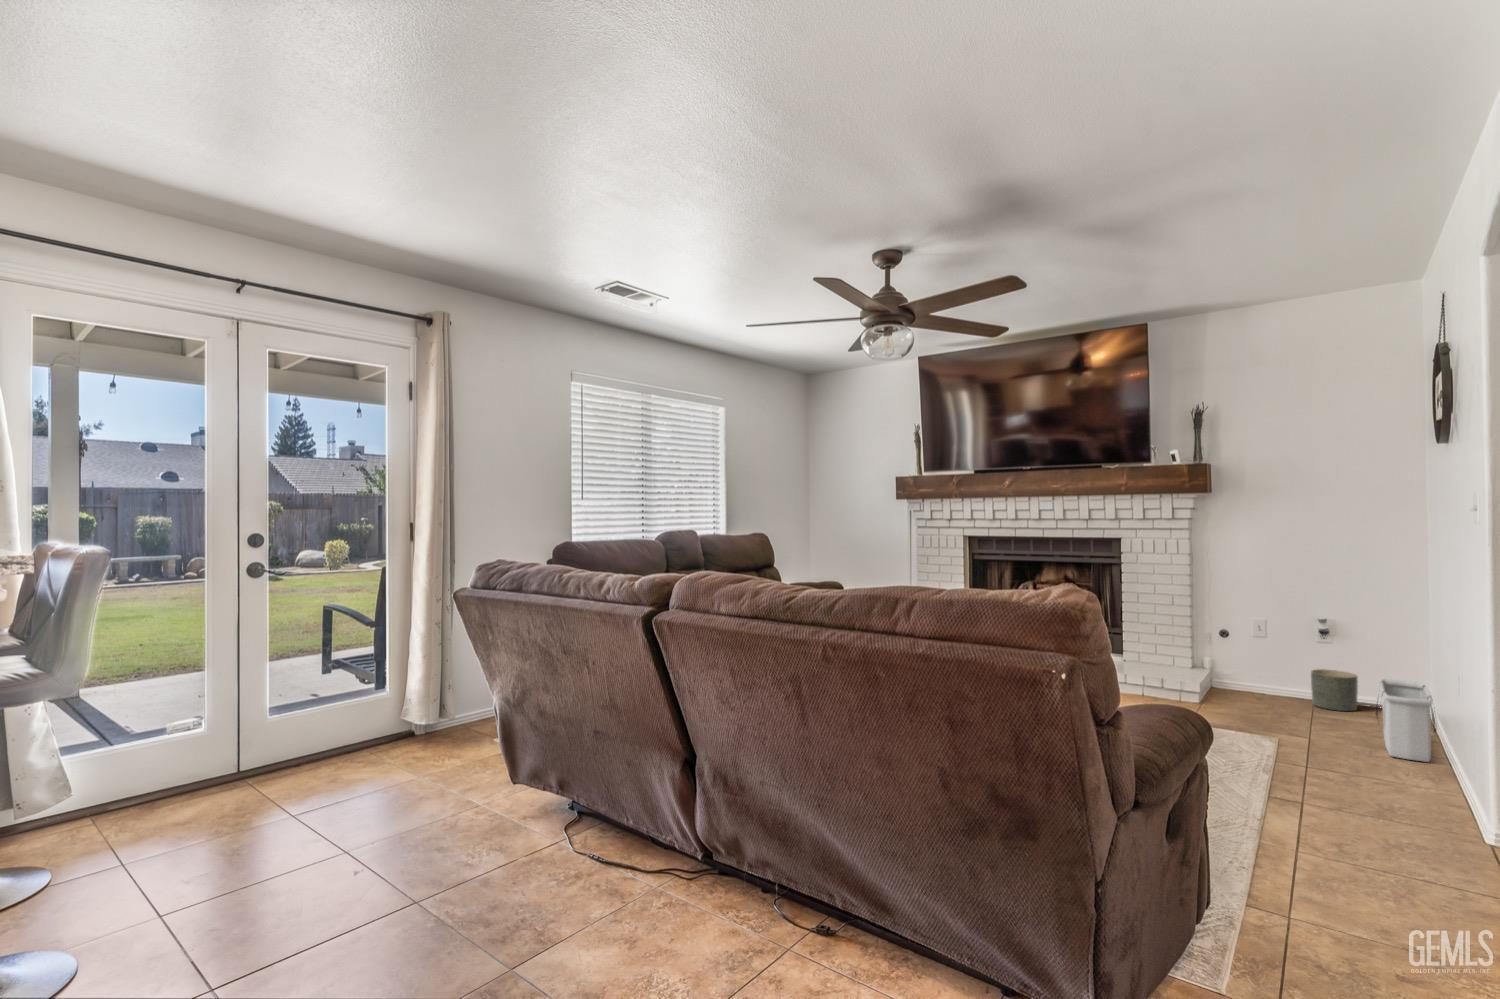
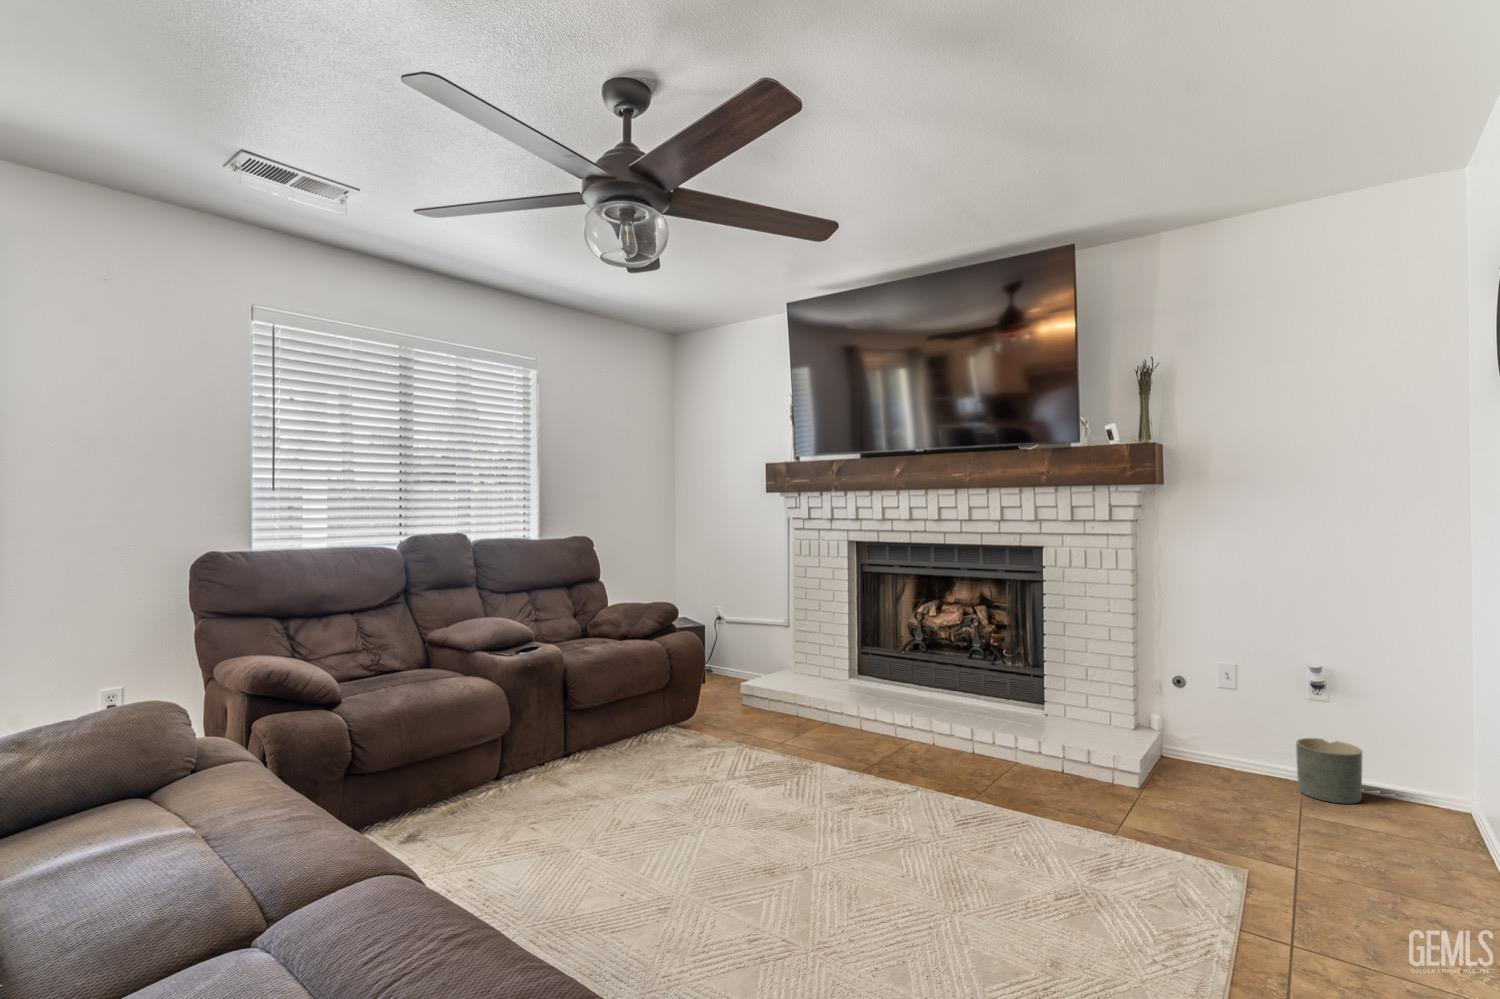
storage bin: present [1376,679,1436,762] -> none [1385,769,1479,919]

